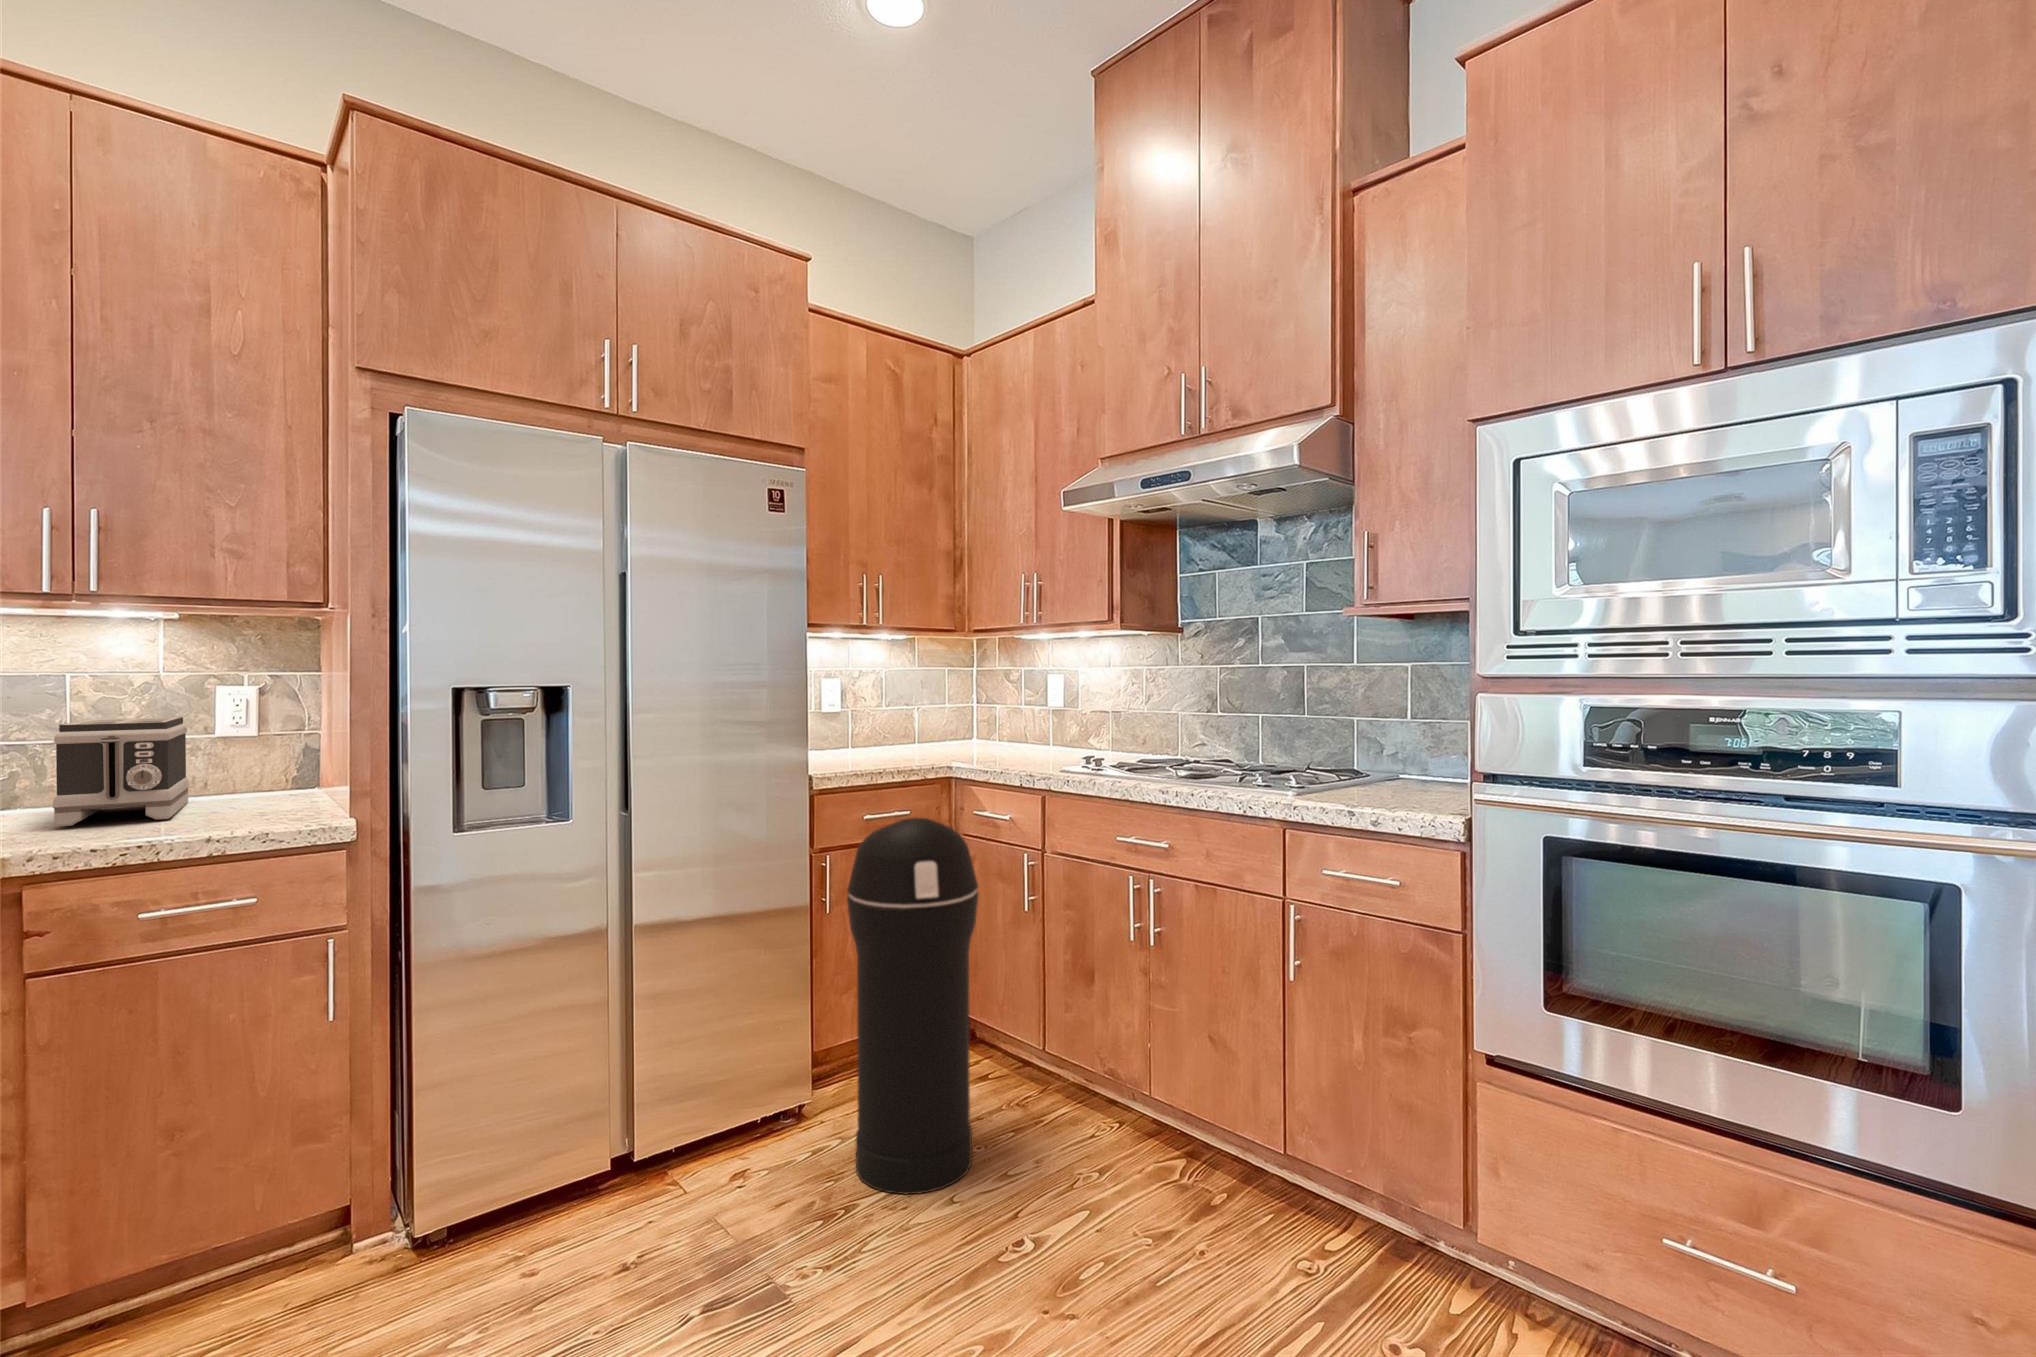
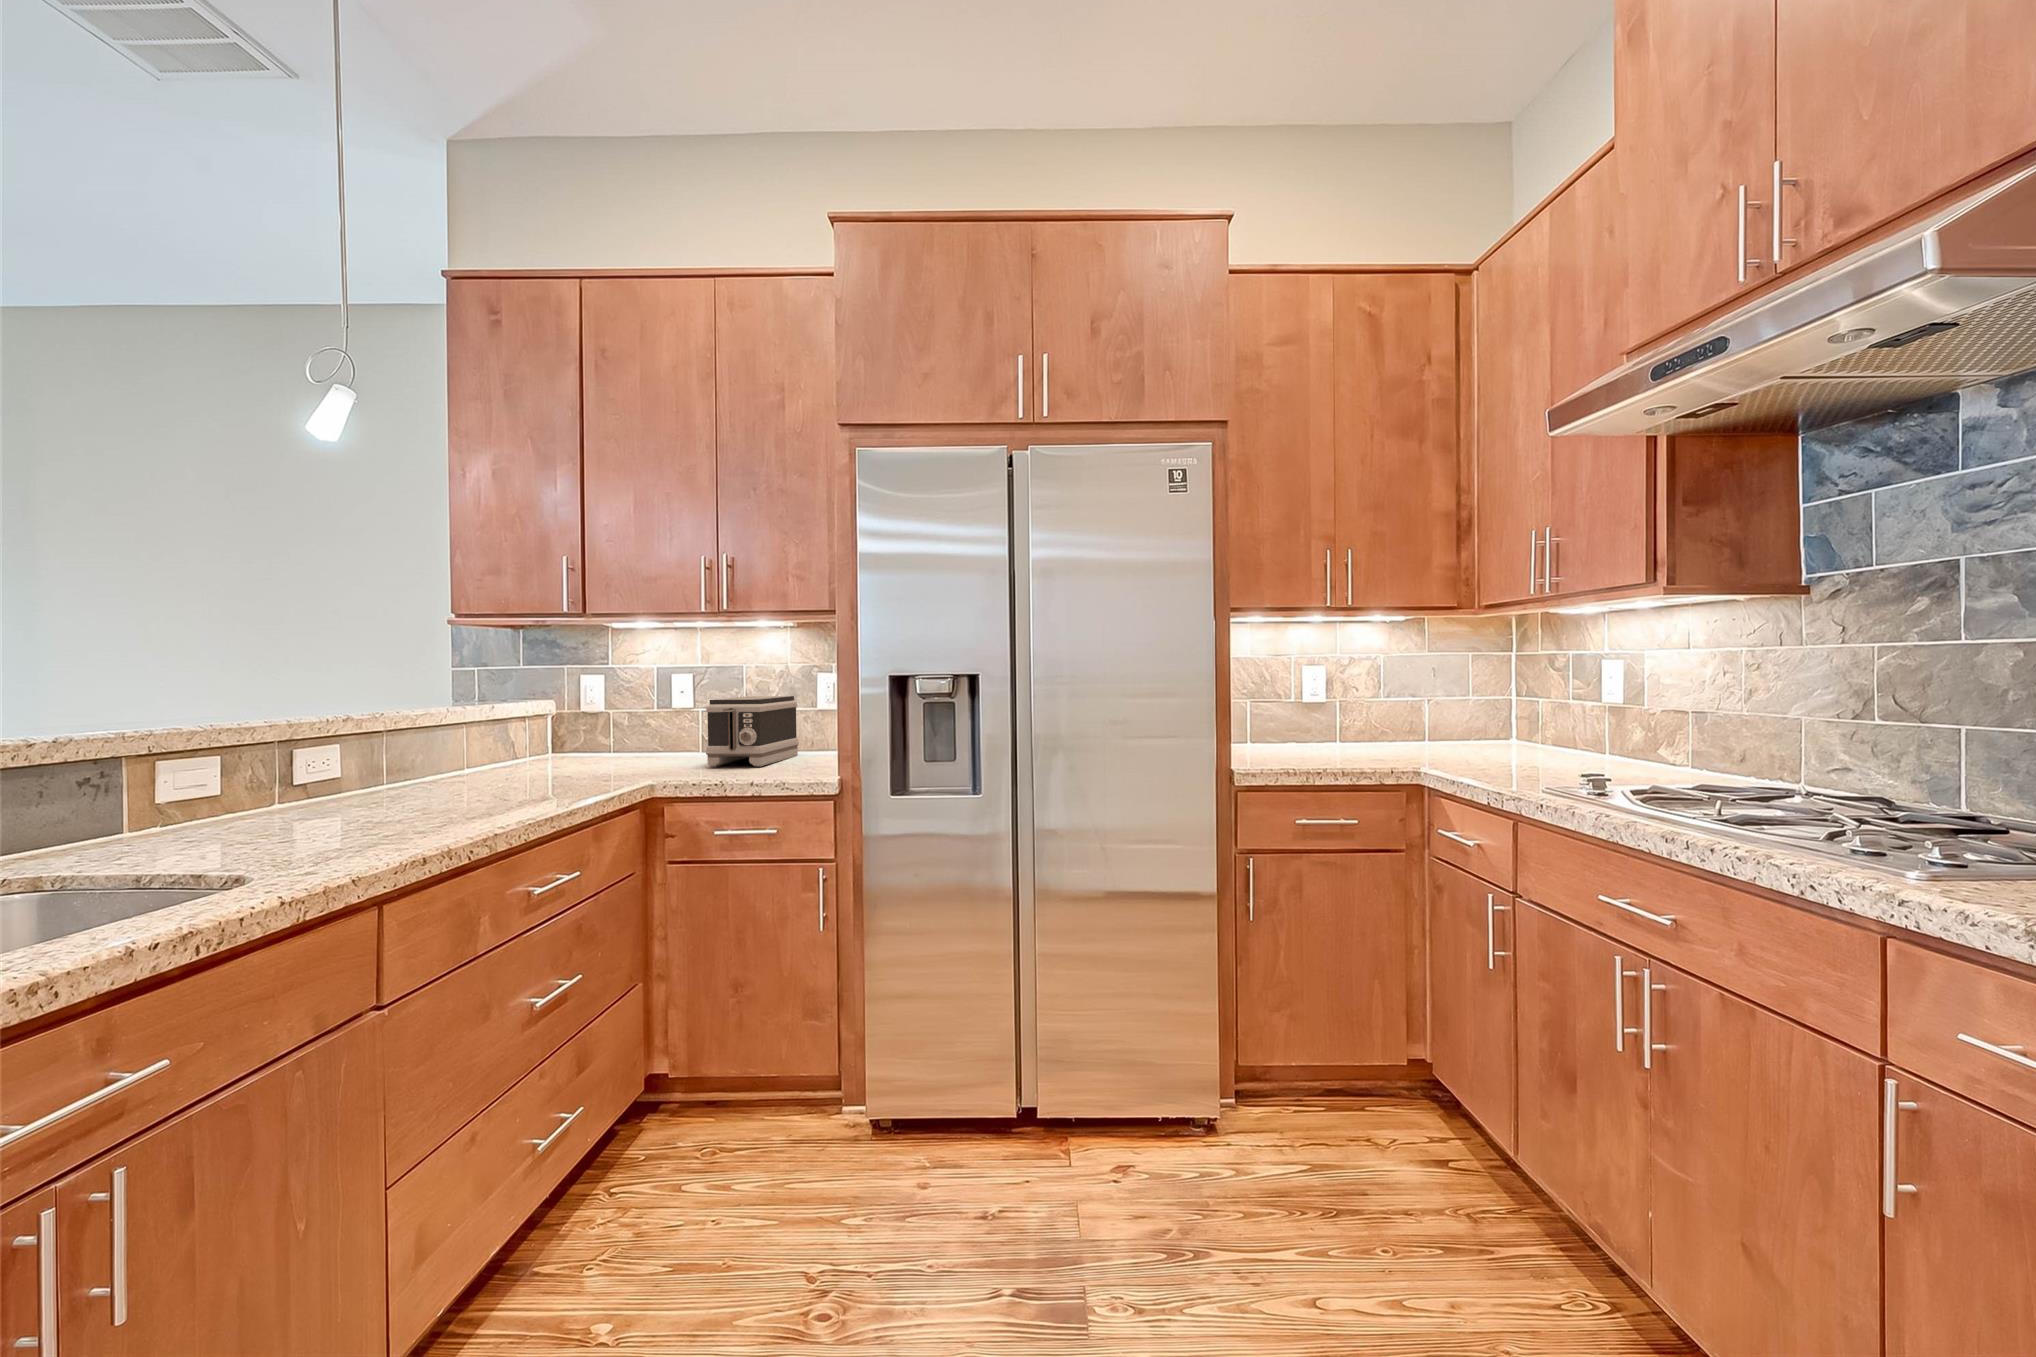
trash can: present [847,818,979,1194] -> none [1217,831,1379,1282]

